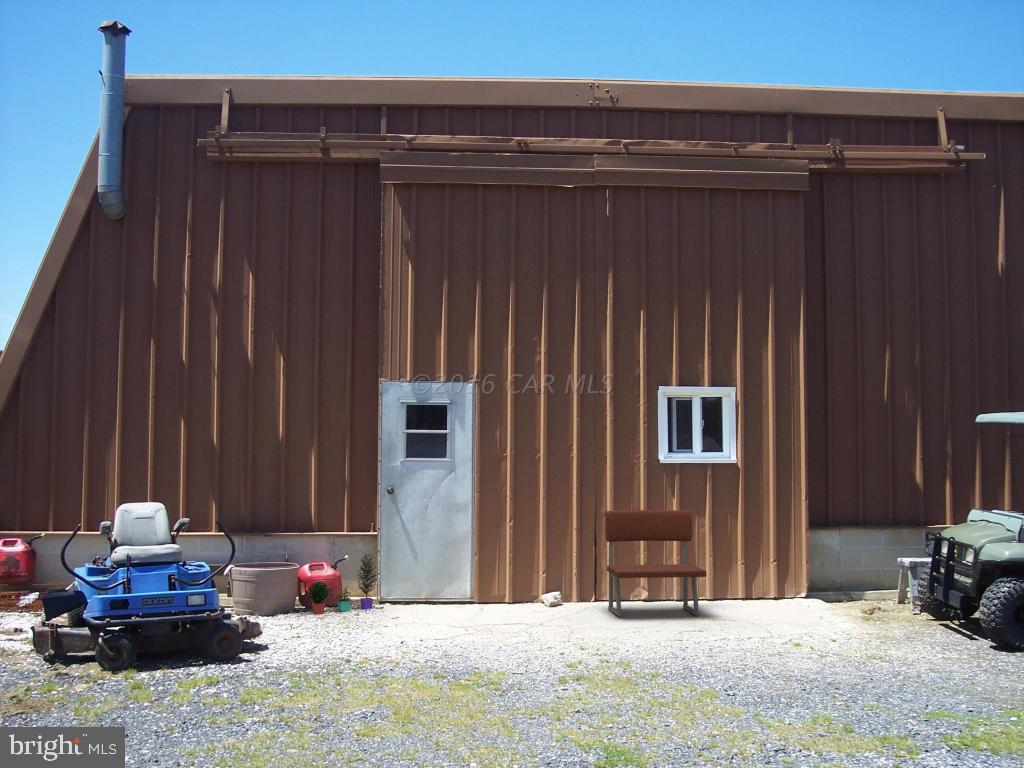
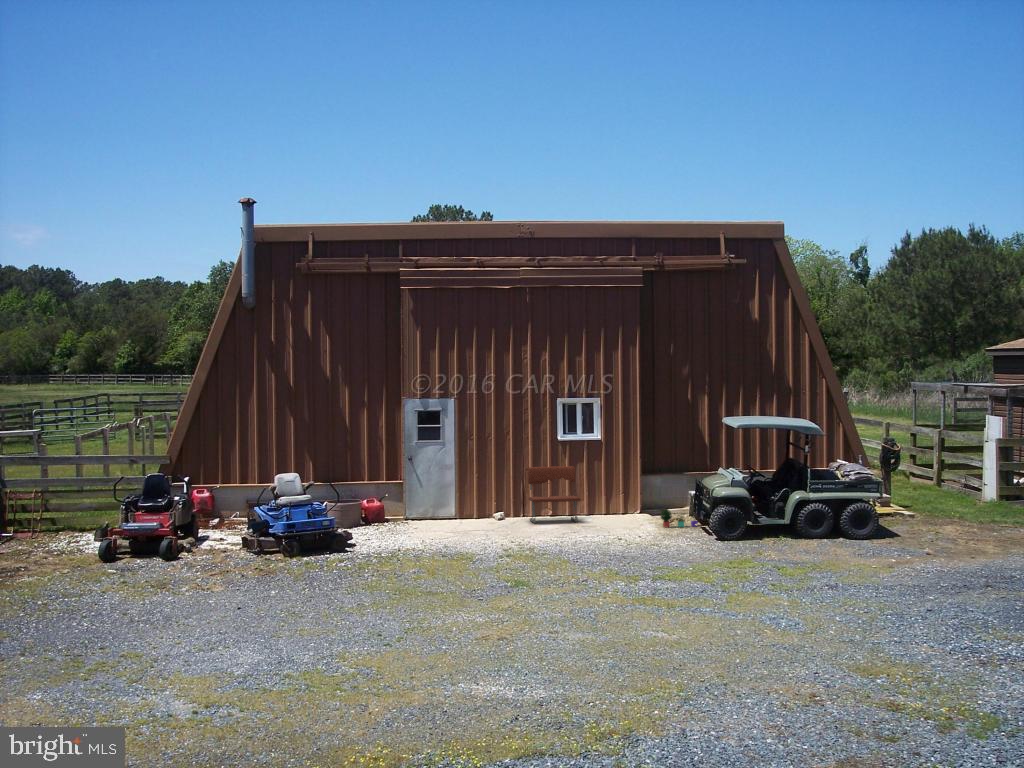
potted plant: present [308,554,377,614] -> present [660,497,698,527]

